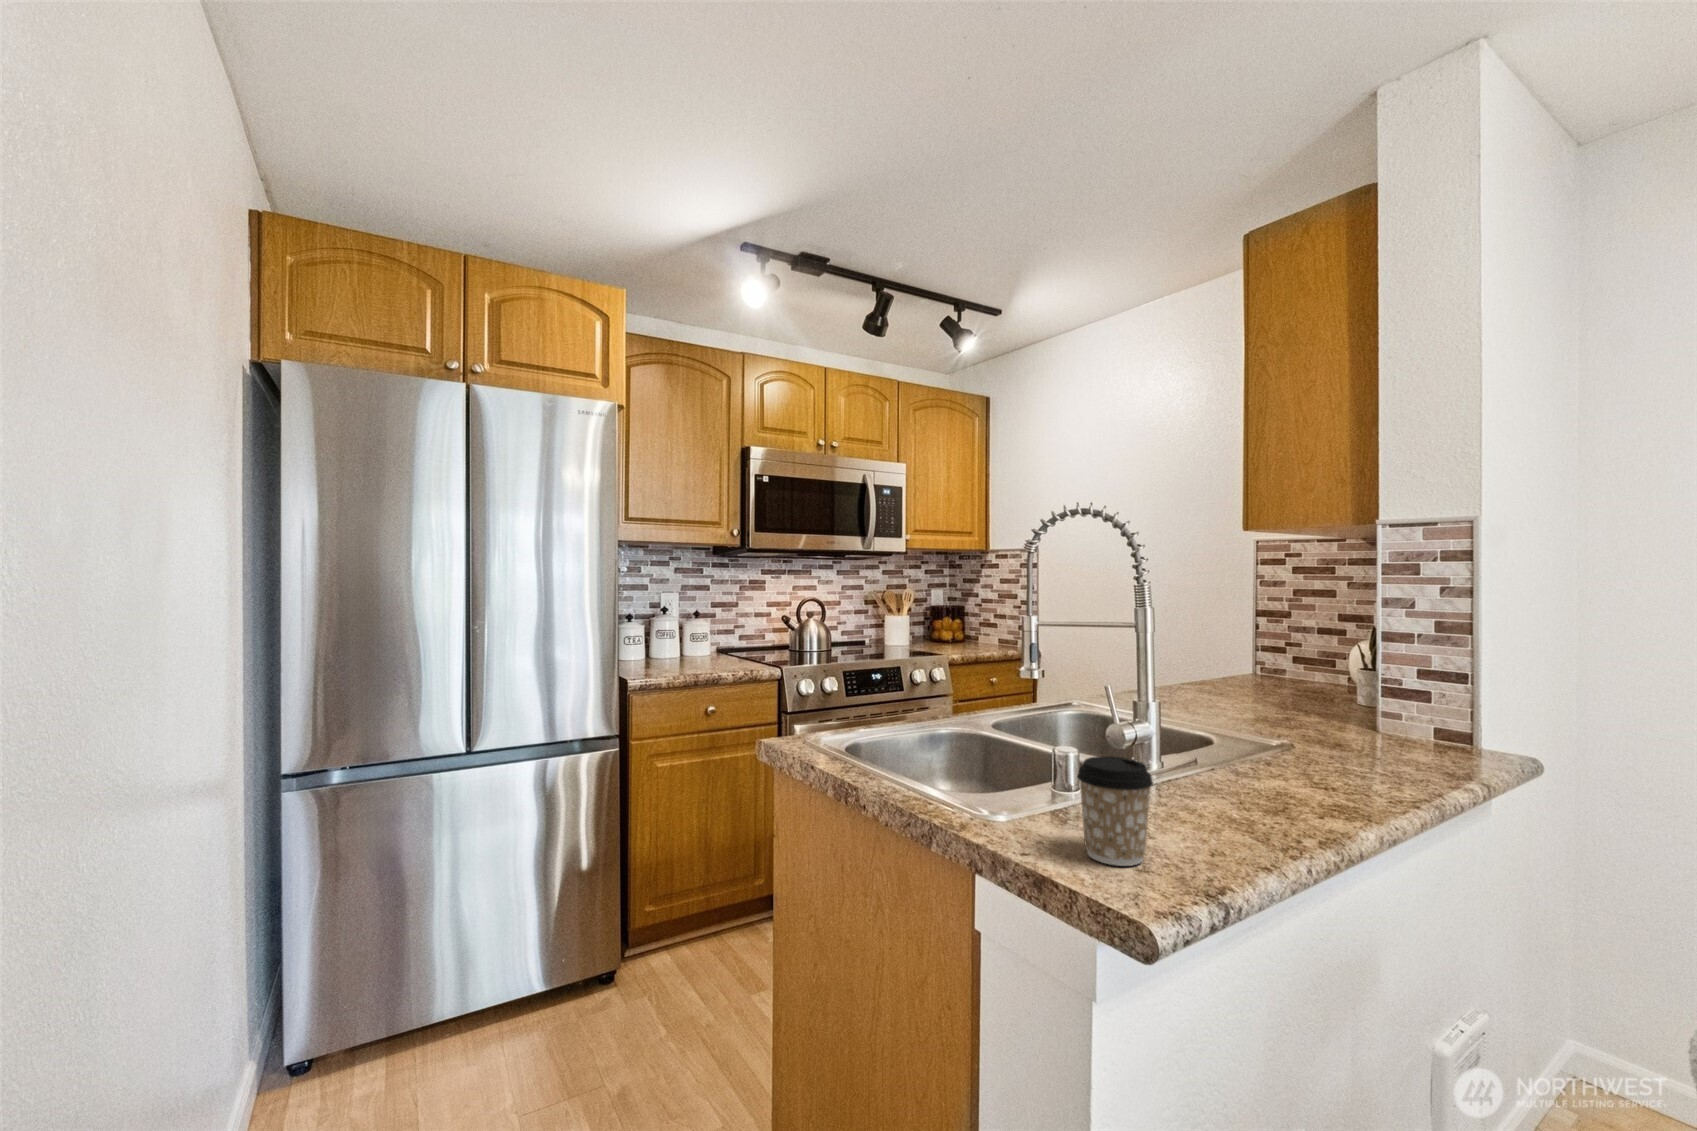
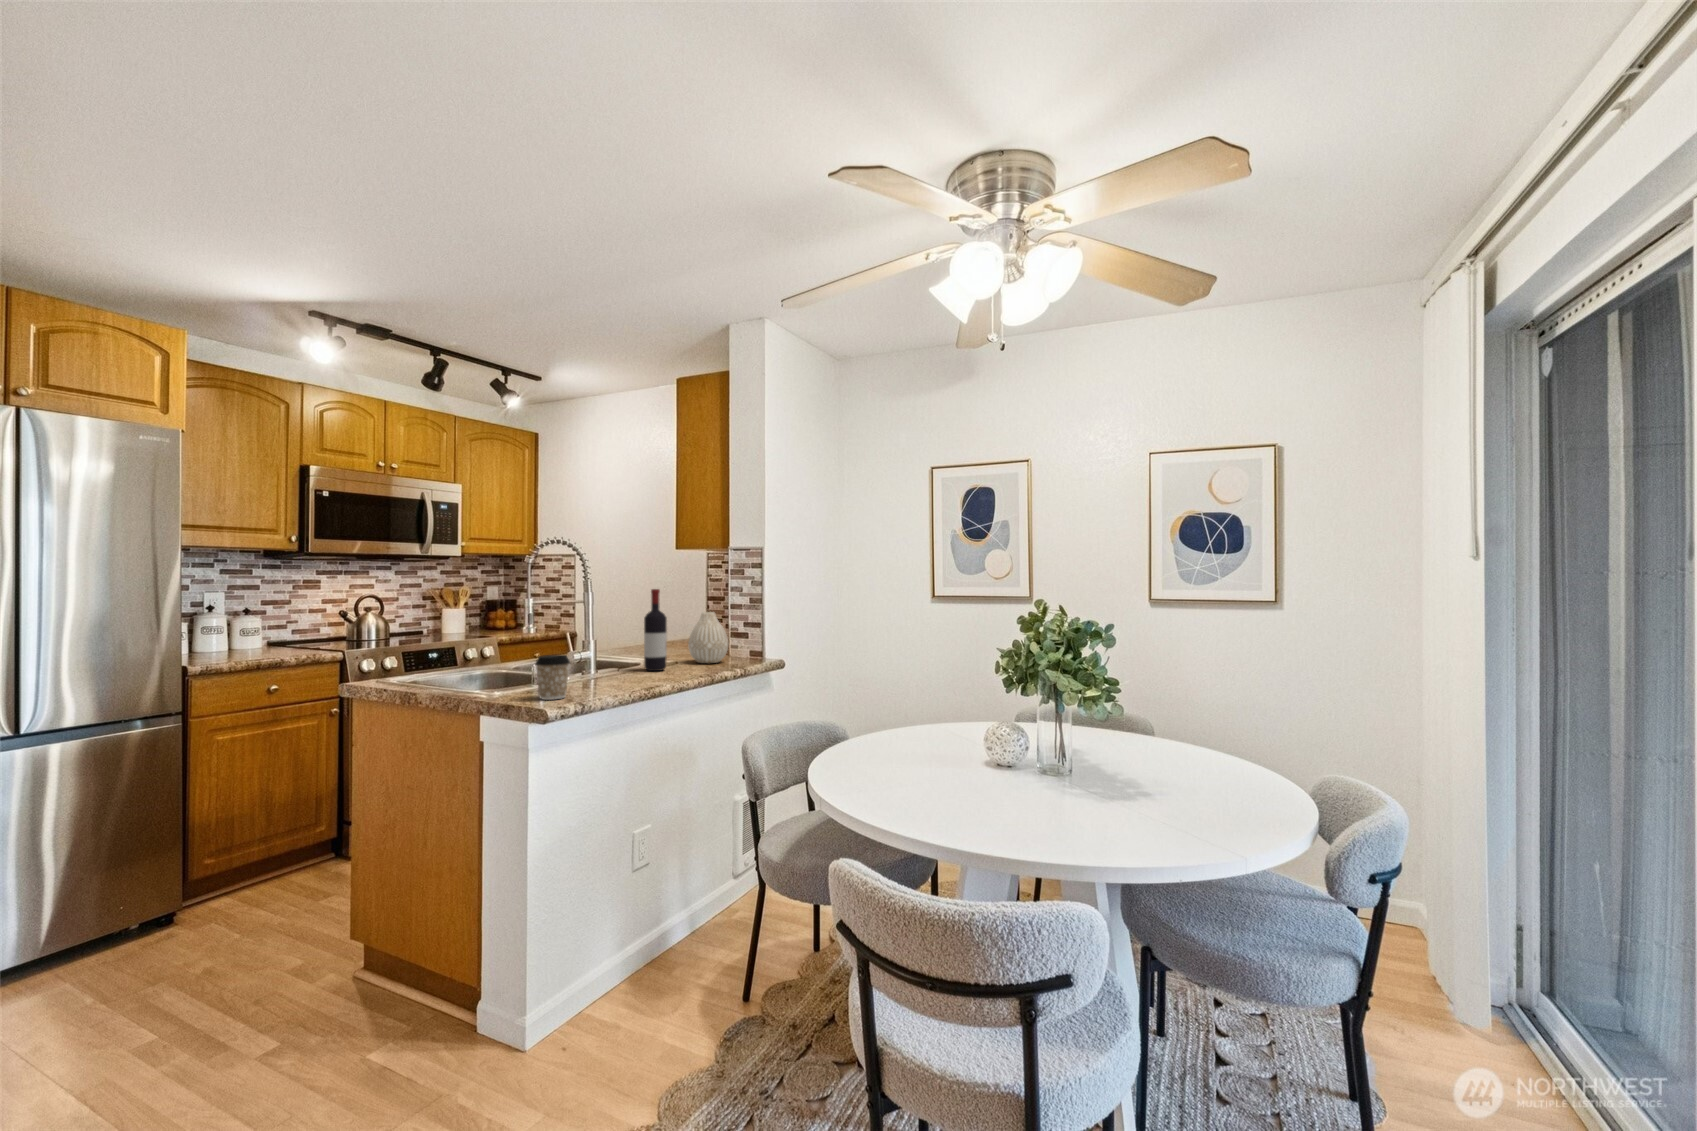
wine bottle: none [1238,608,1287,774] -> present [644,589,667,671]
vase: none [1307,654,1401,759] -> present [688,612,728,663]

